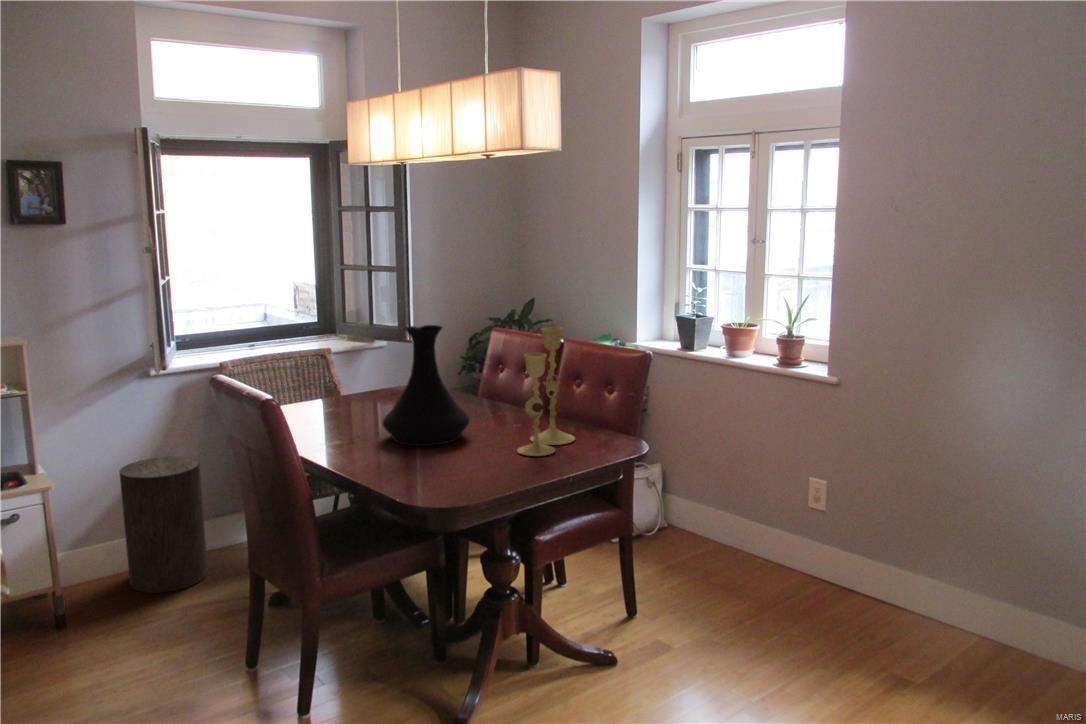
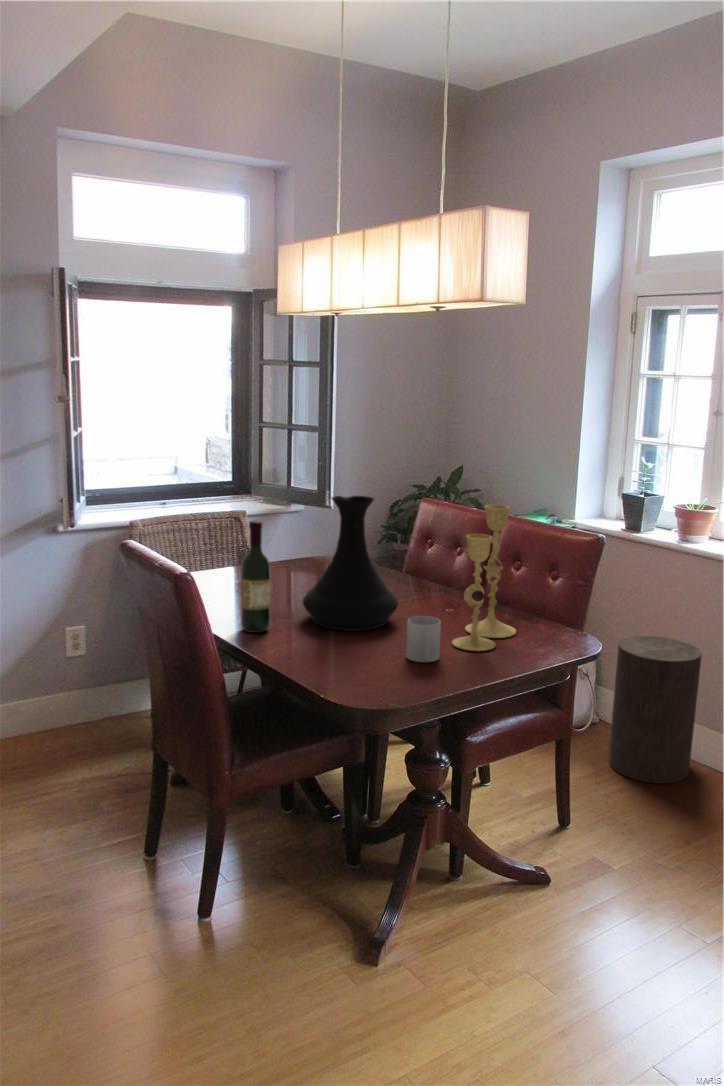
wine bottle: none [324,350,353,452] -> present [241,520,271,633]
mug: none [475,427,504,468] -> present [406,616,441,662]
stool: present [119,456,208,593] -> present [608,636,702,783]

